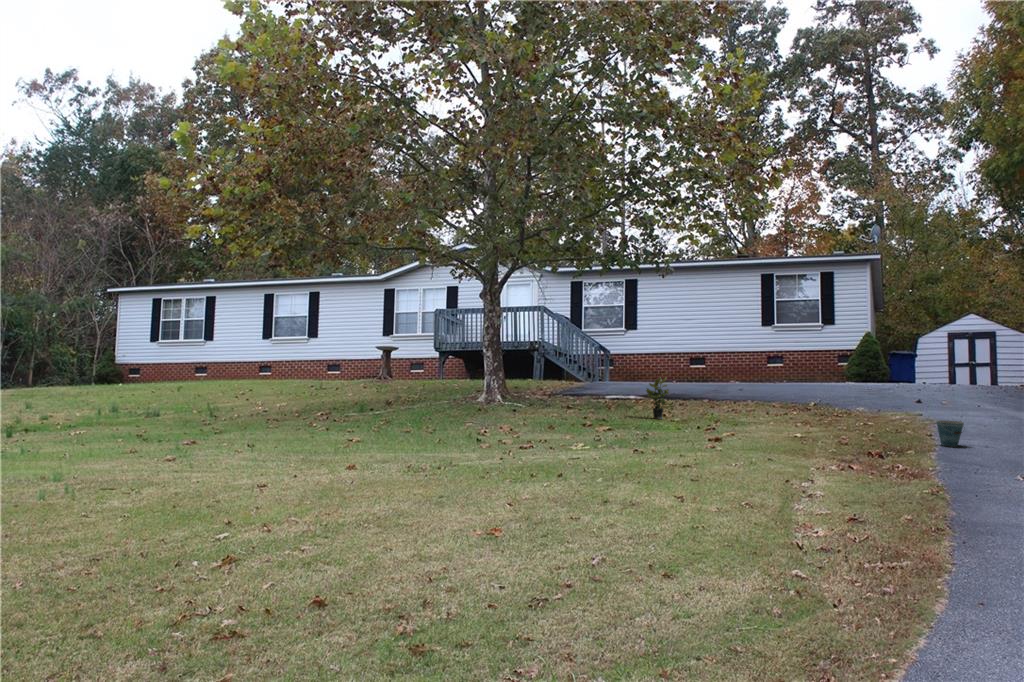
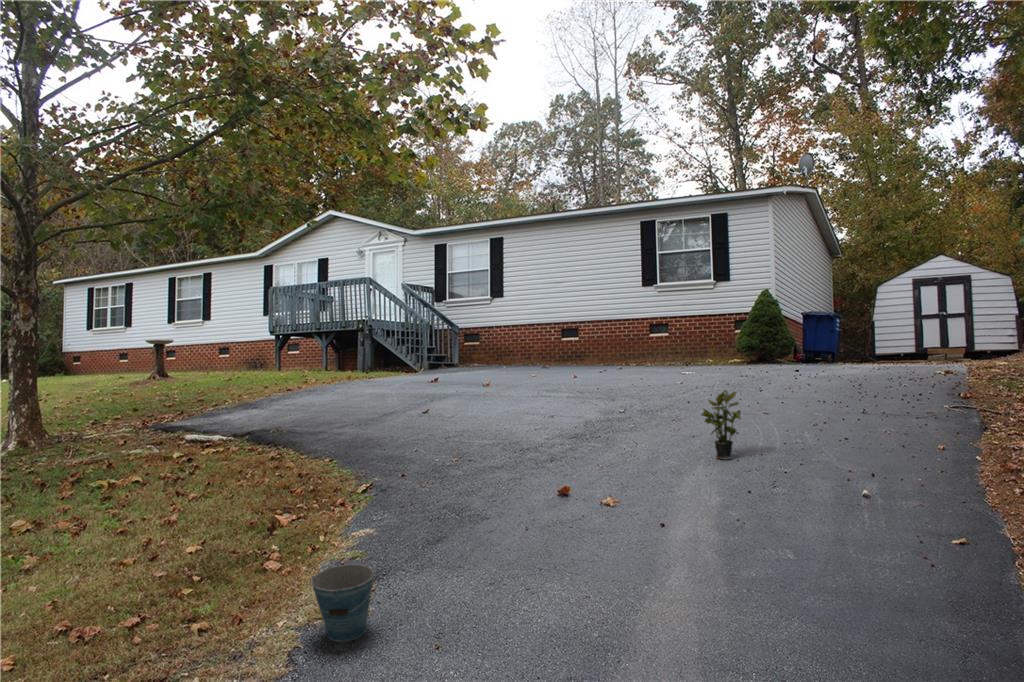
potted plant: present [646,378,669,419] -> present [702,390,741,460]

